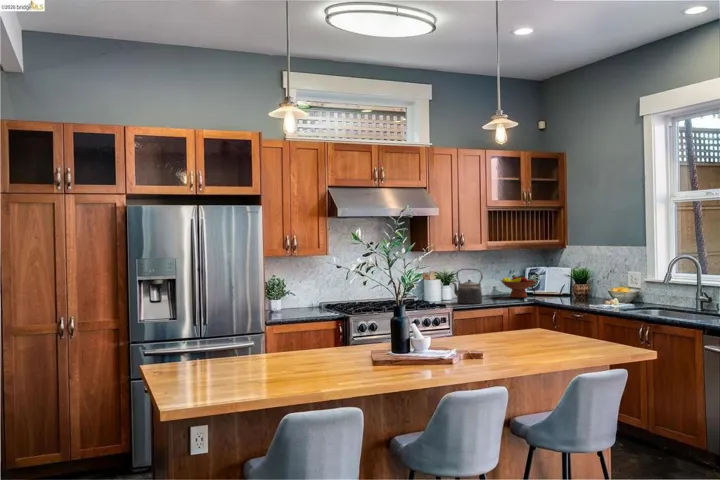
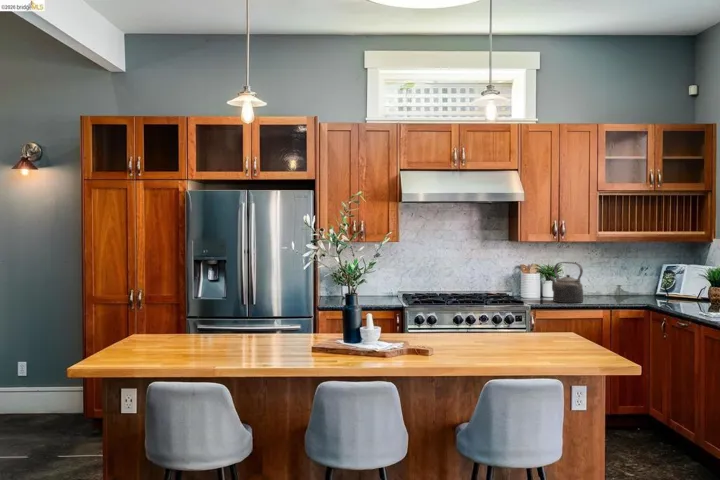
fruit bowl: present [501,275,536,298] -> none [619,272,665,300]

